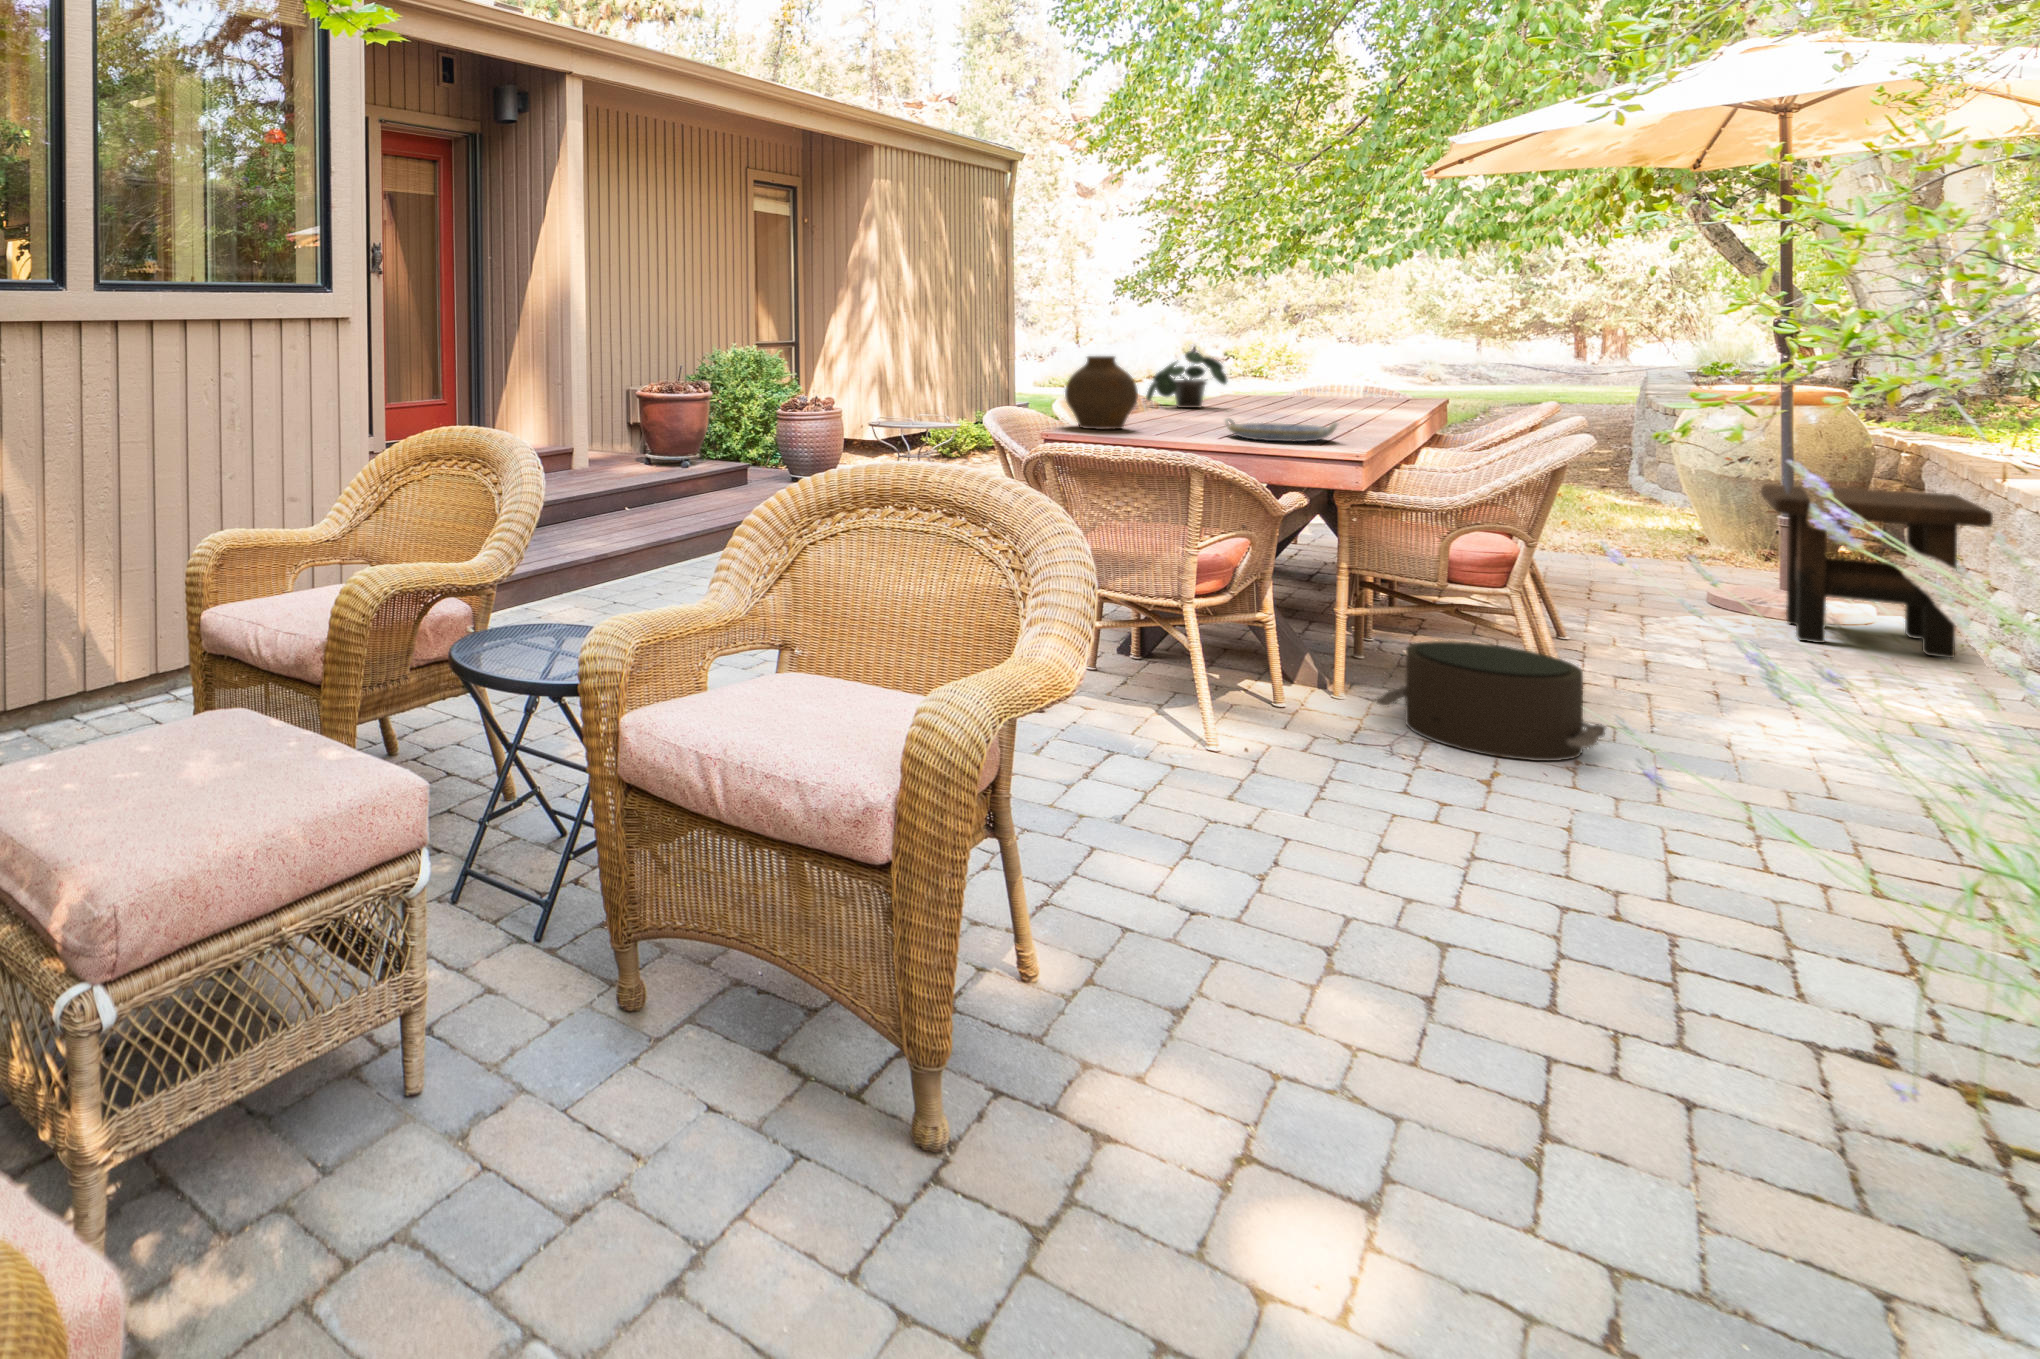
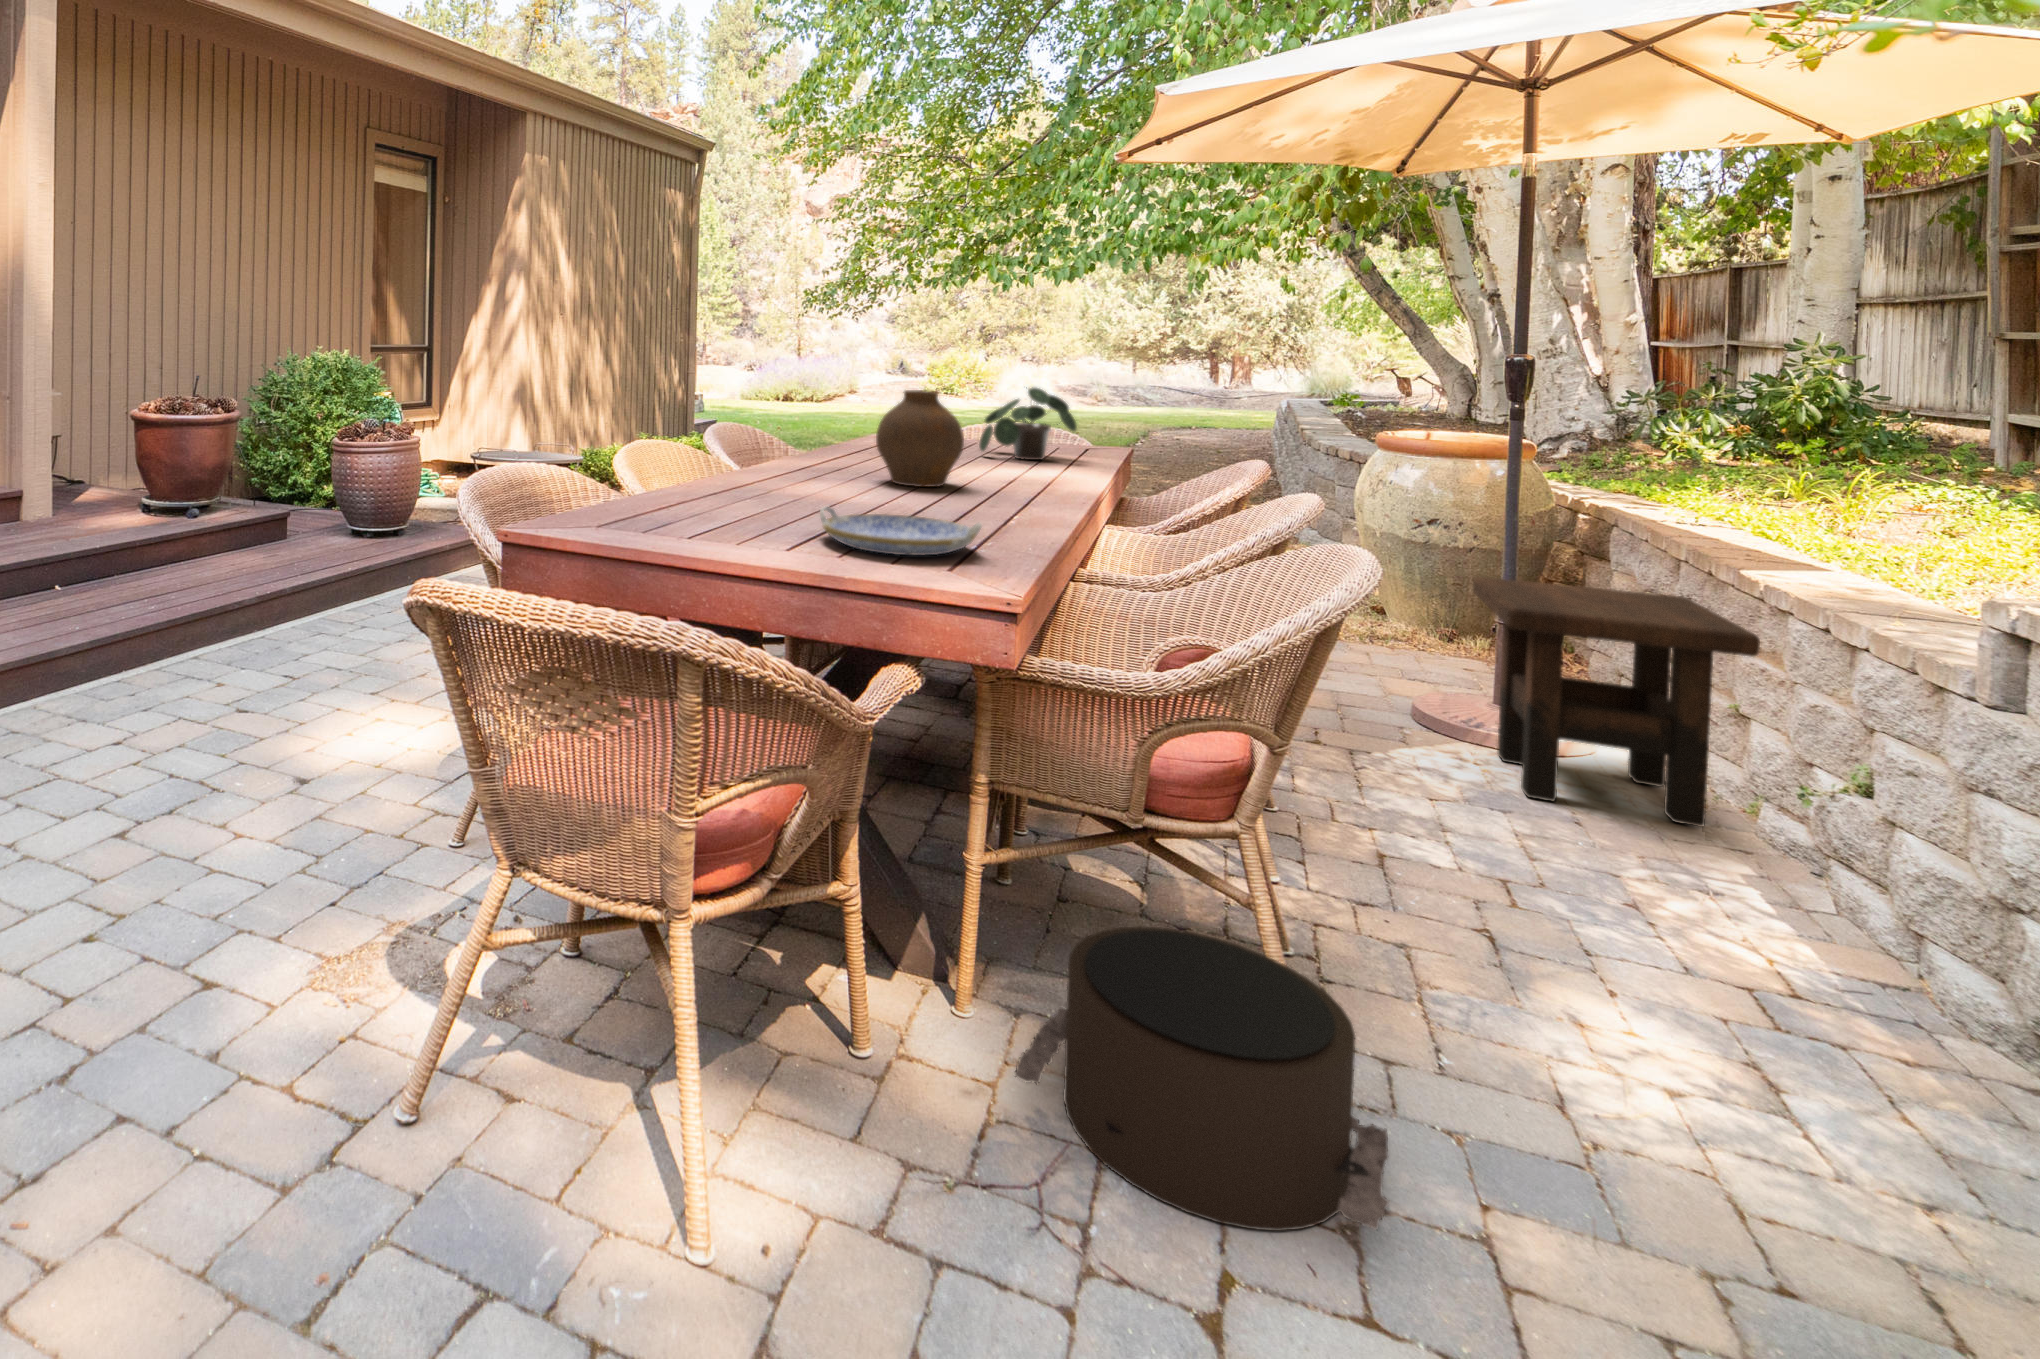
potted plant: present [1146,351,1227,408] -> present [979,387,1077,460]
vase: present [1065,356,1138,429] -> present [876,390,964,487]

